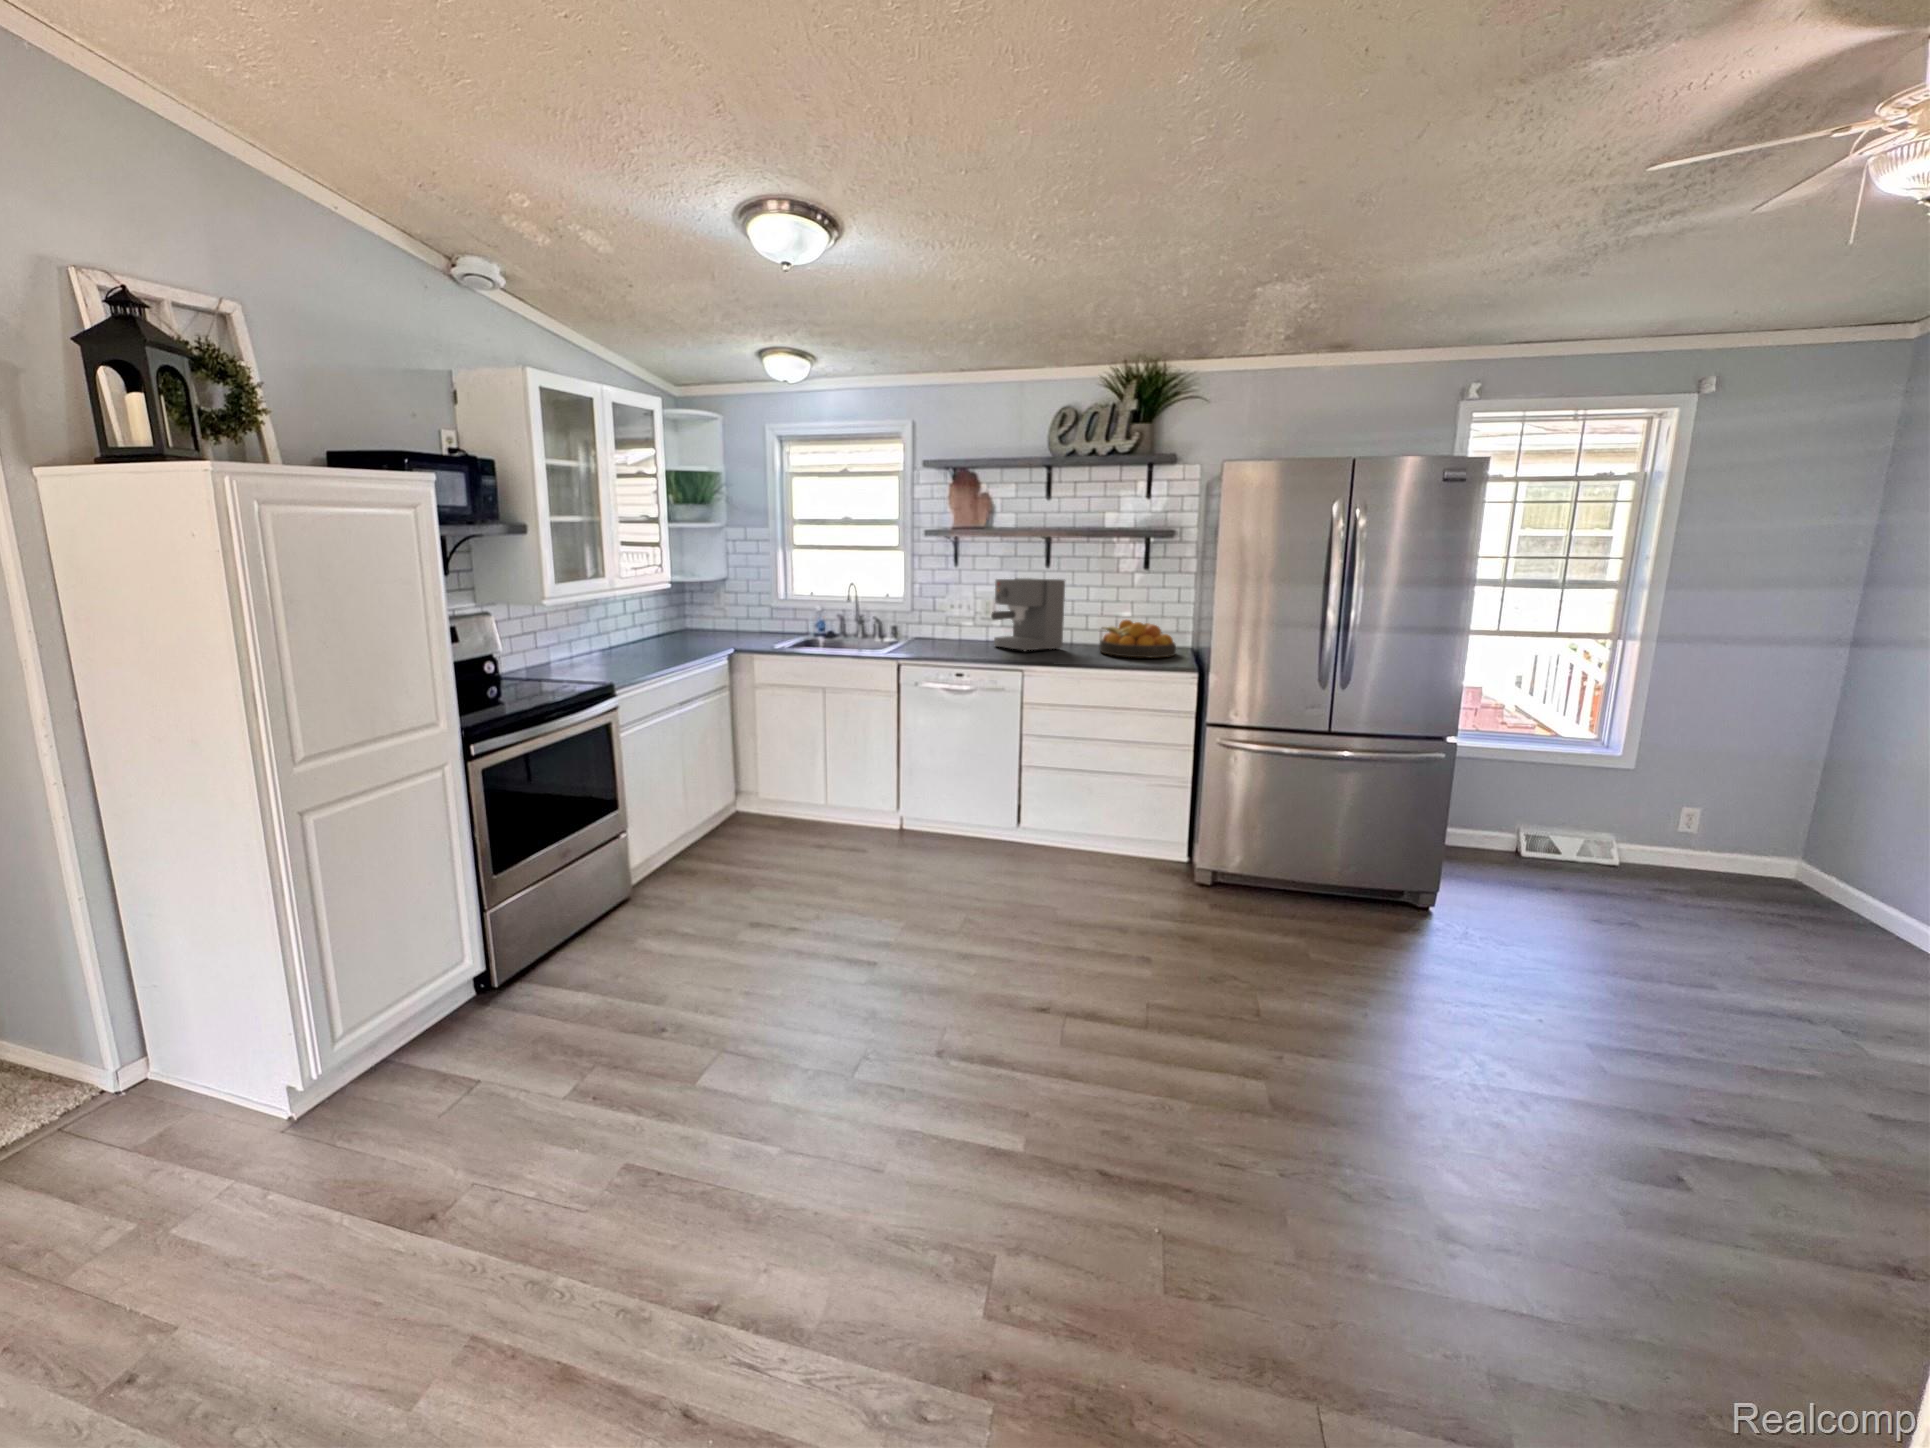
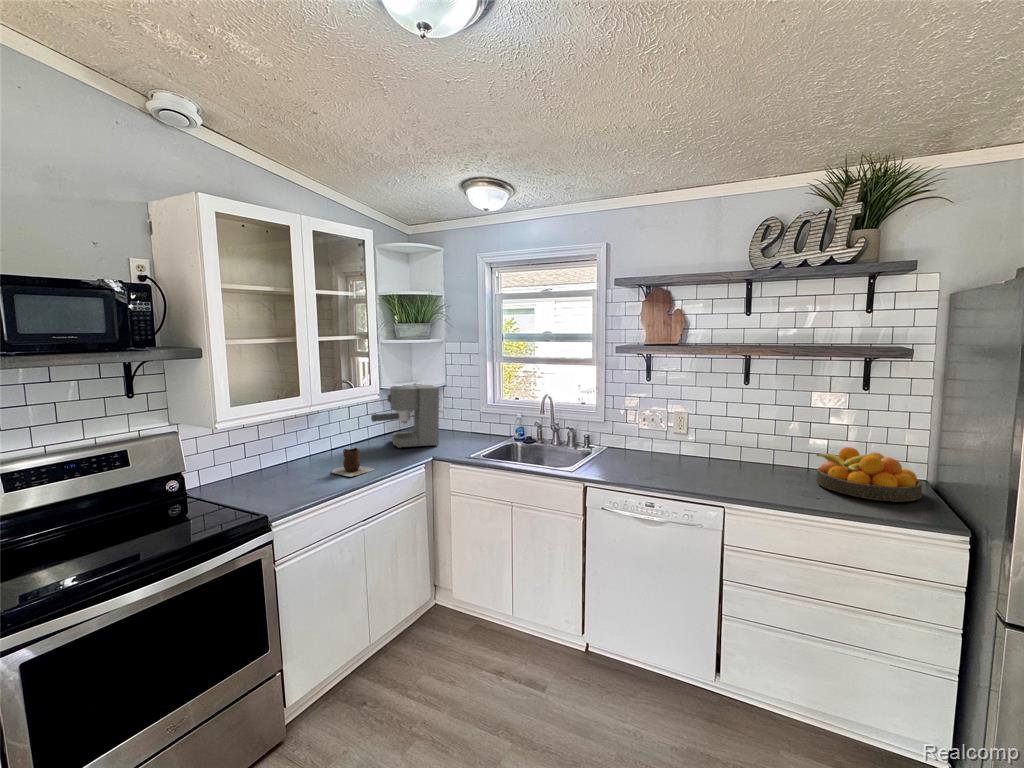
coffee maker: present [991,578,1065,651] -> present [371,385,439,448]
vase: none [633,635,680,662] -> present [332,448,375,477]

